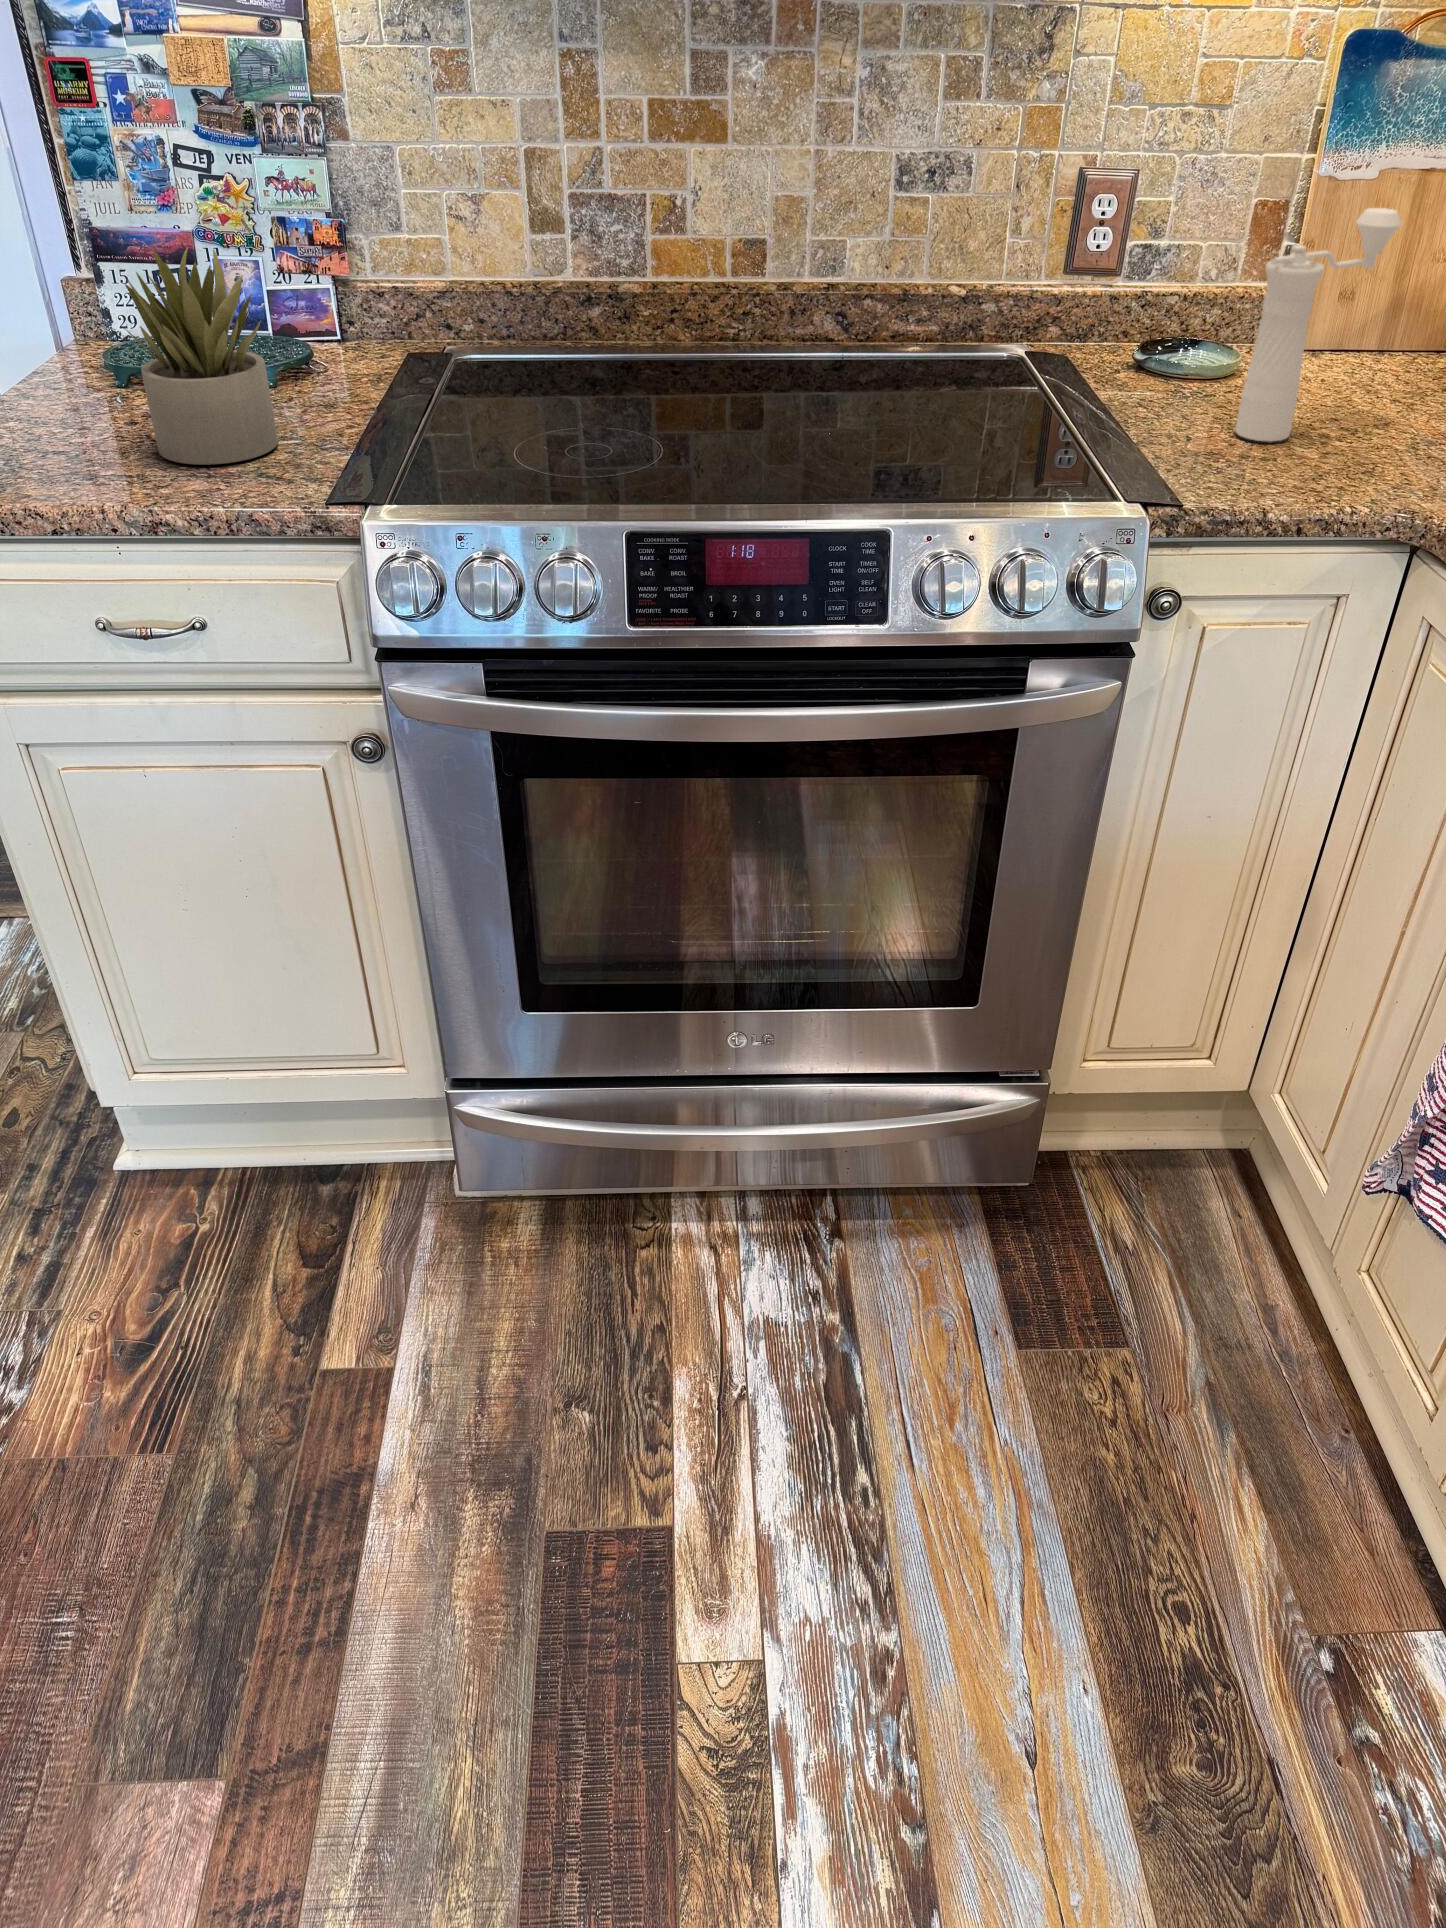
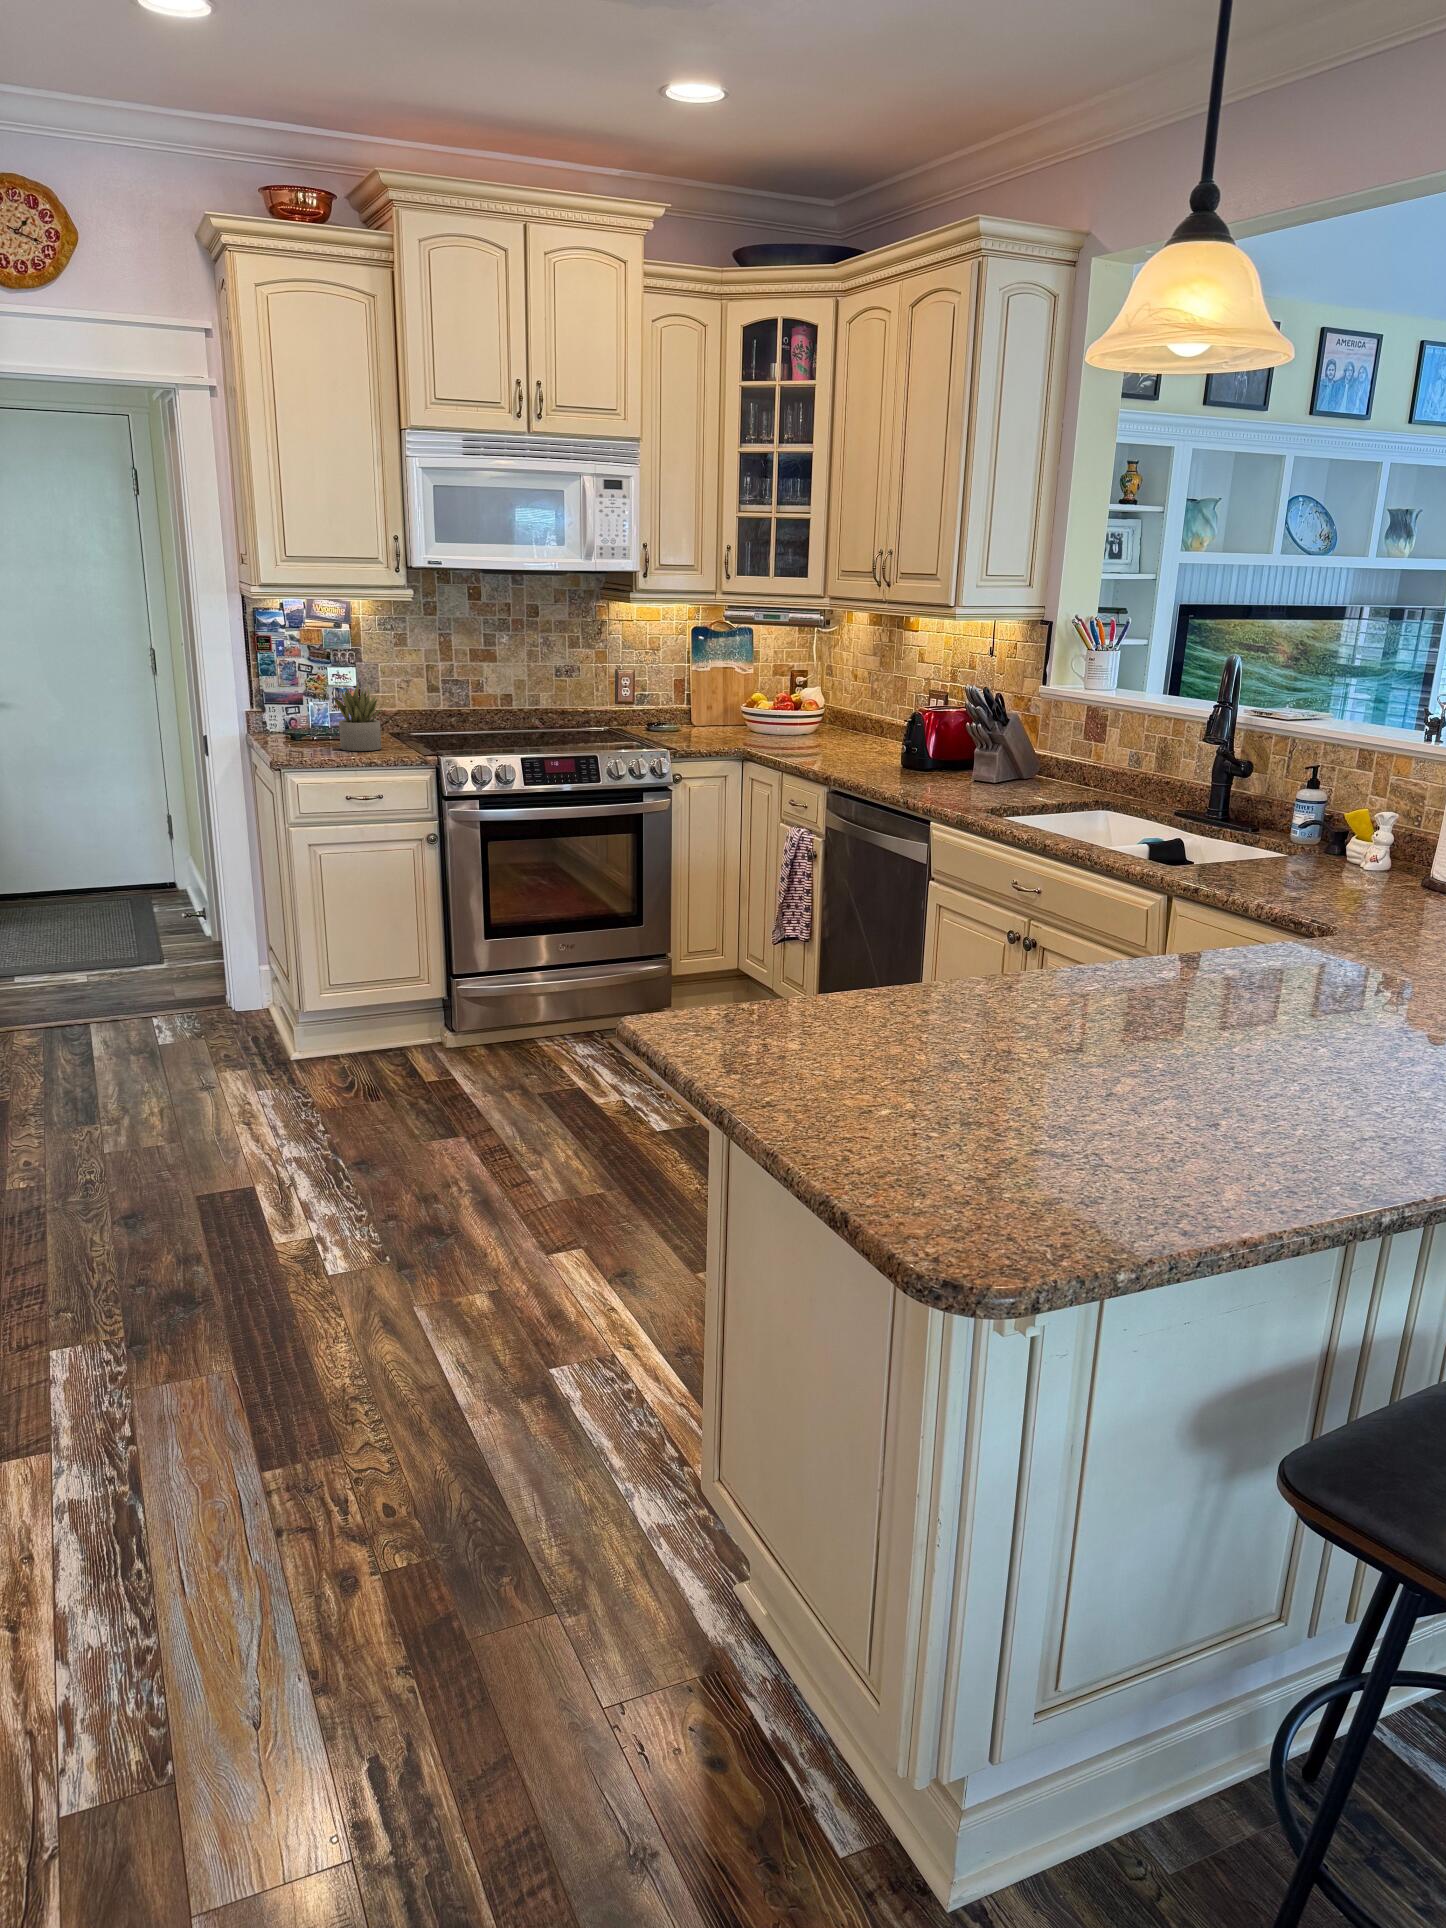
pepper mill: present [1235,208,1401,442] -> none [686,672,723,738]

